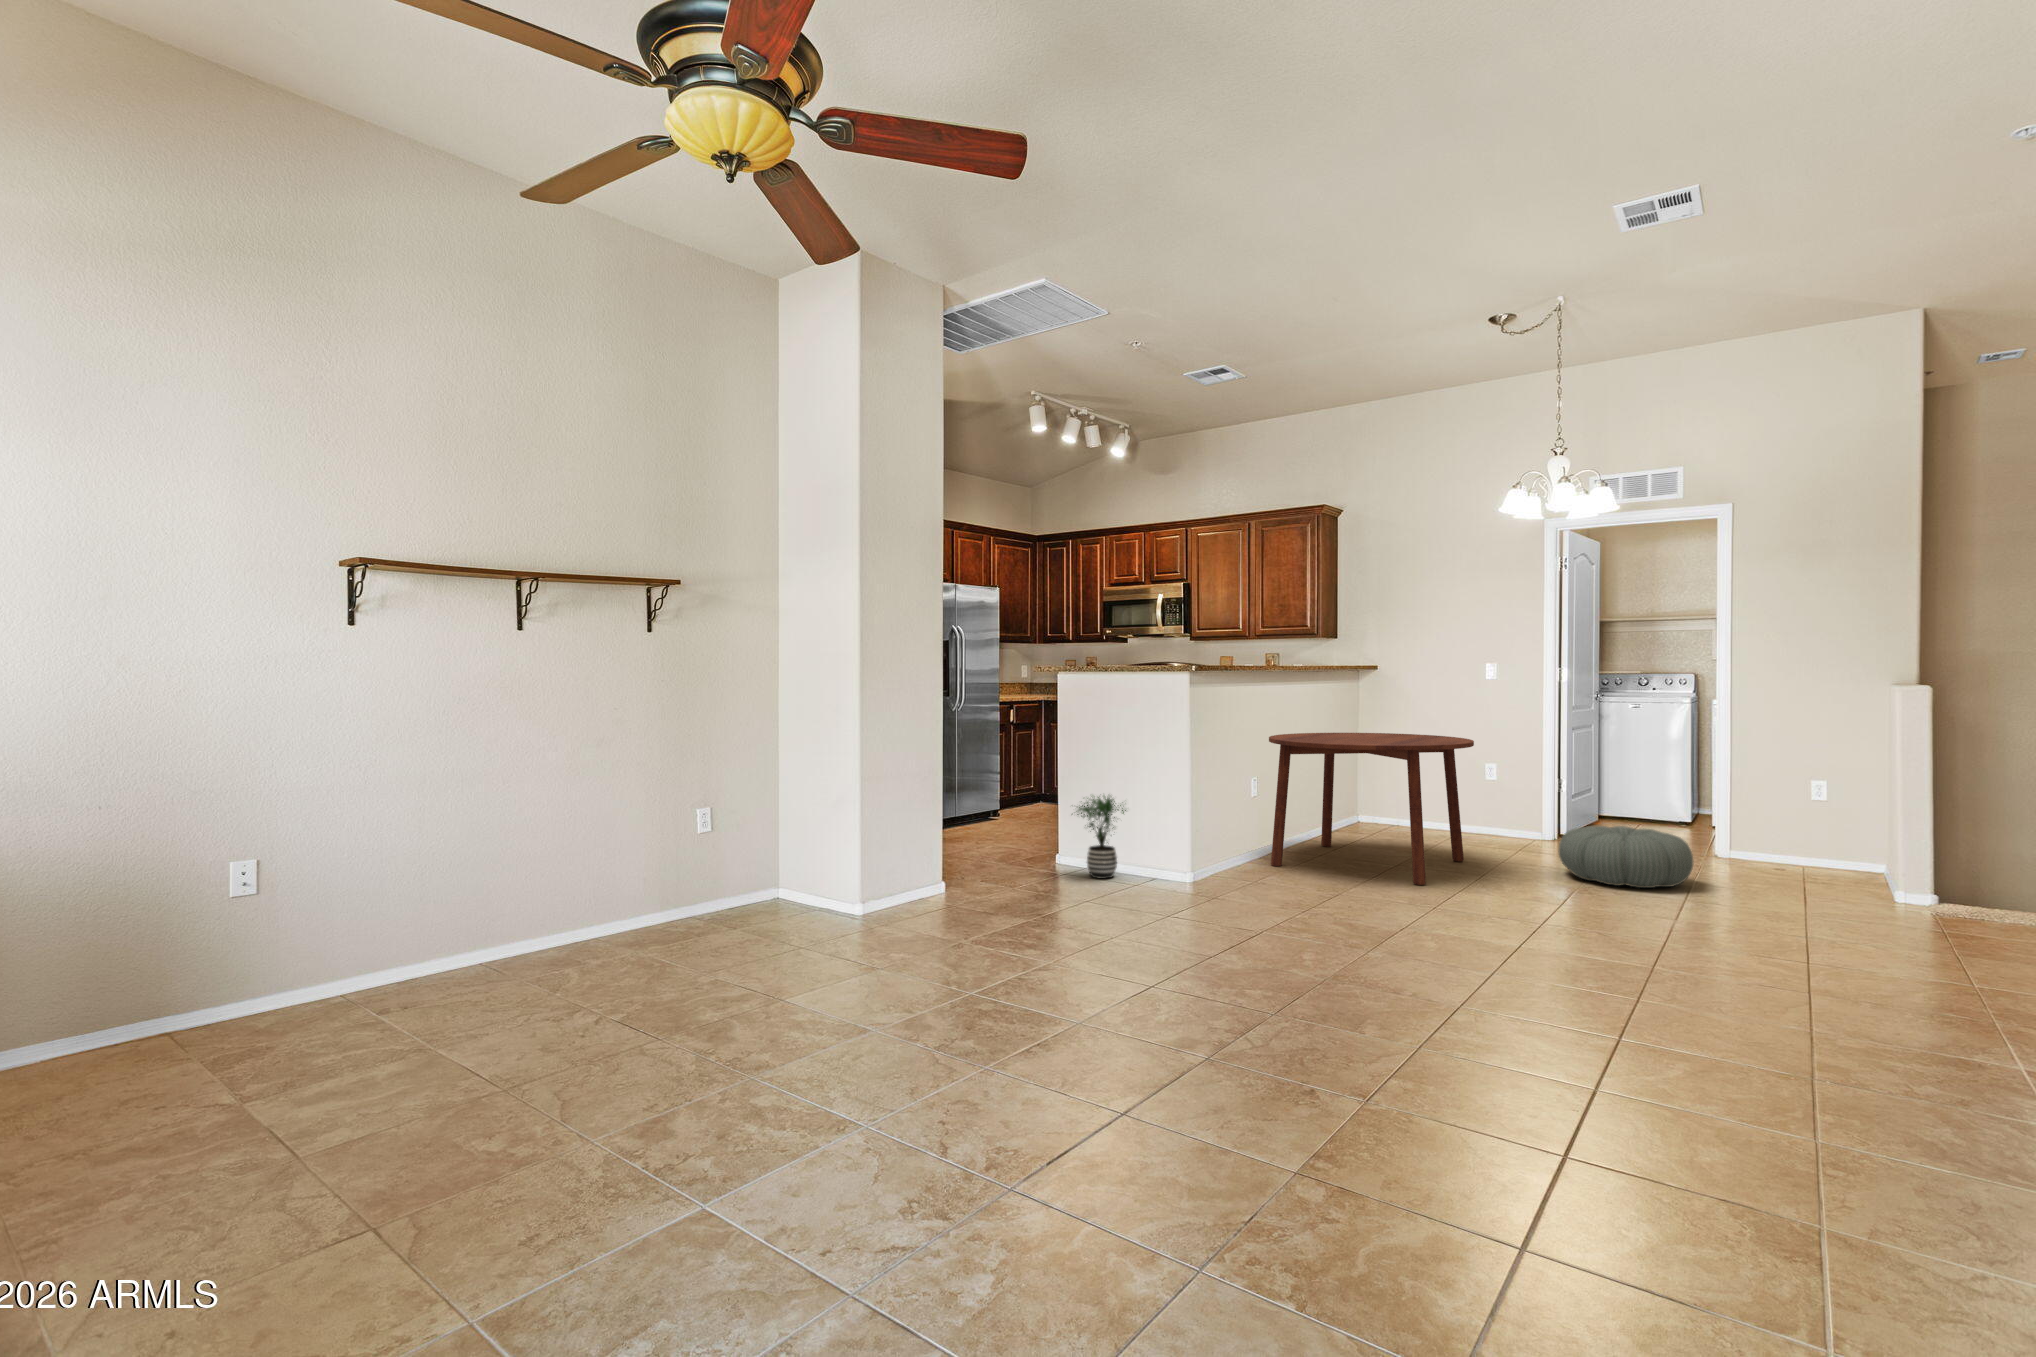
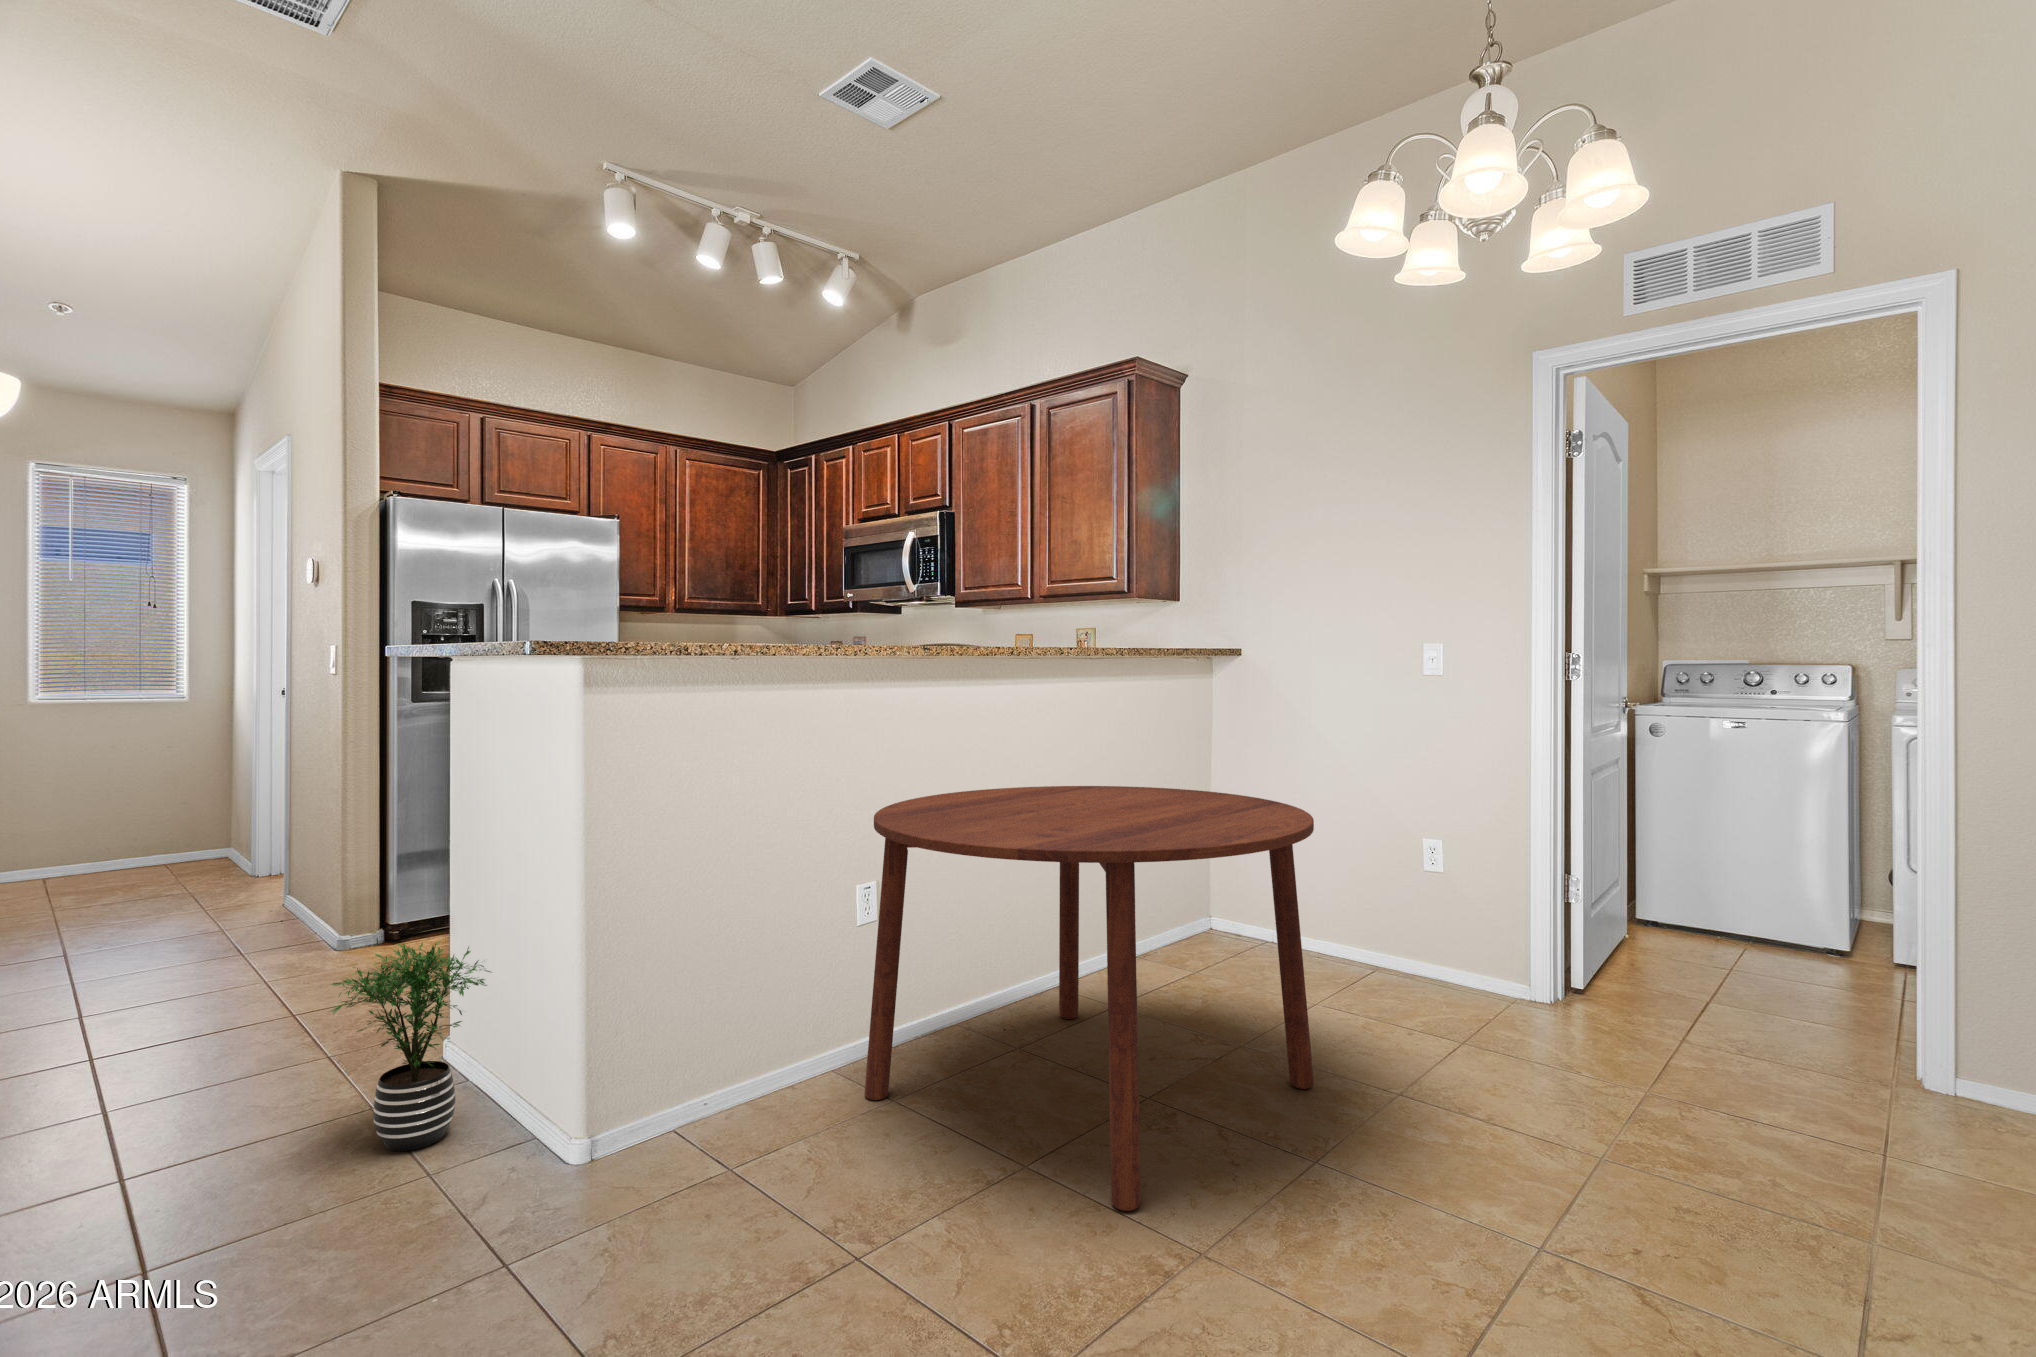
pouf: present [1558,826,1694,888] -> none [1513,1034,1861,1254]

